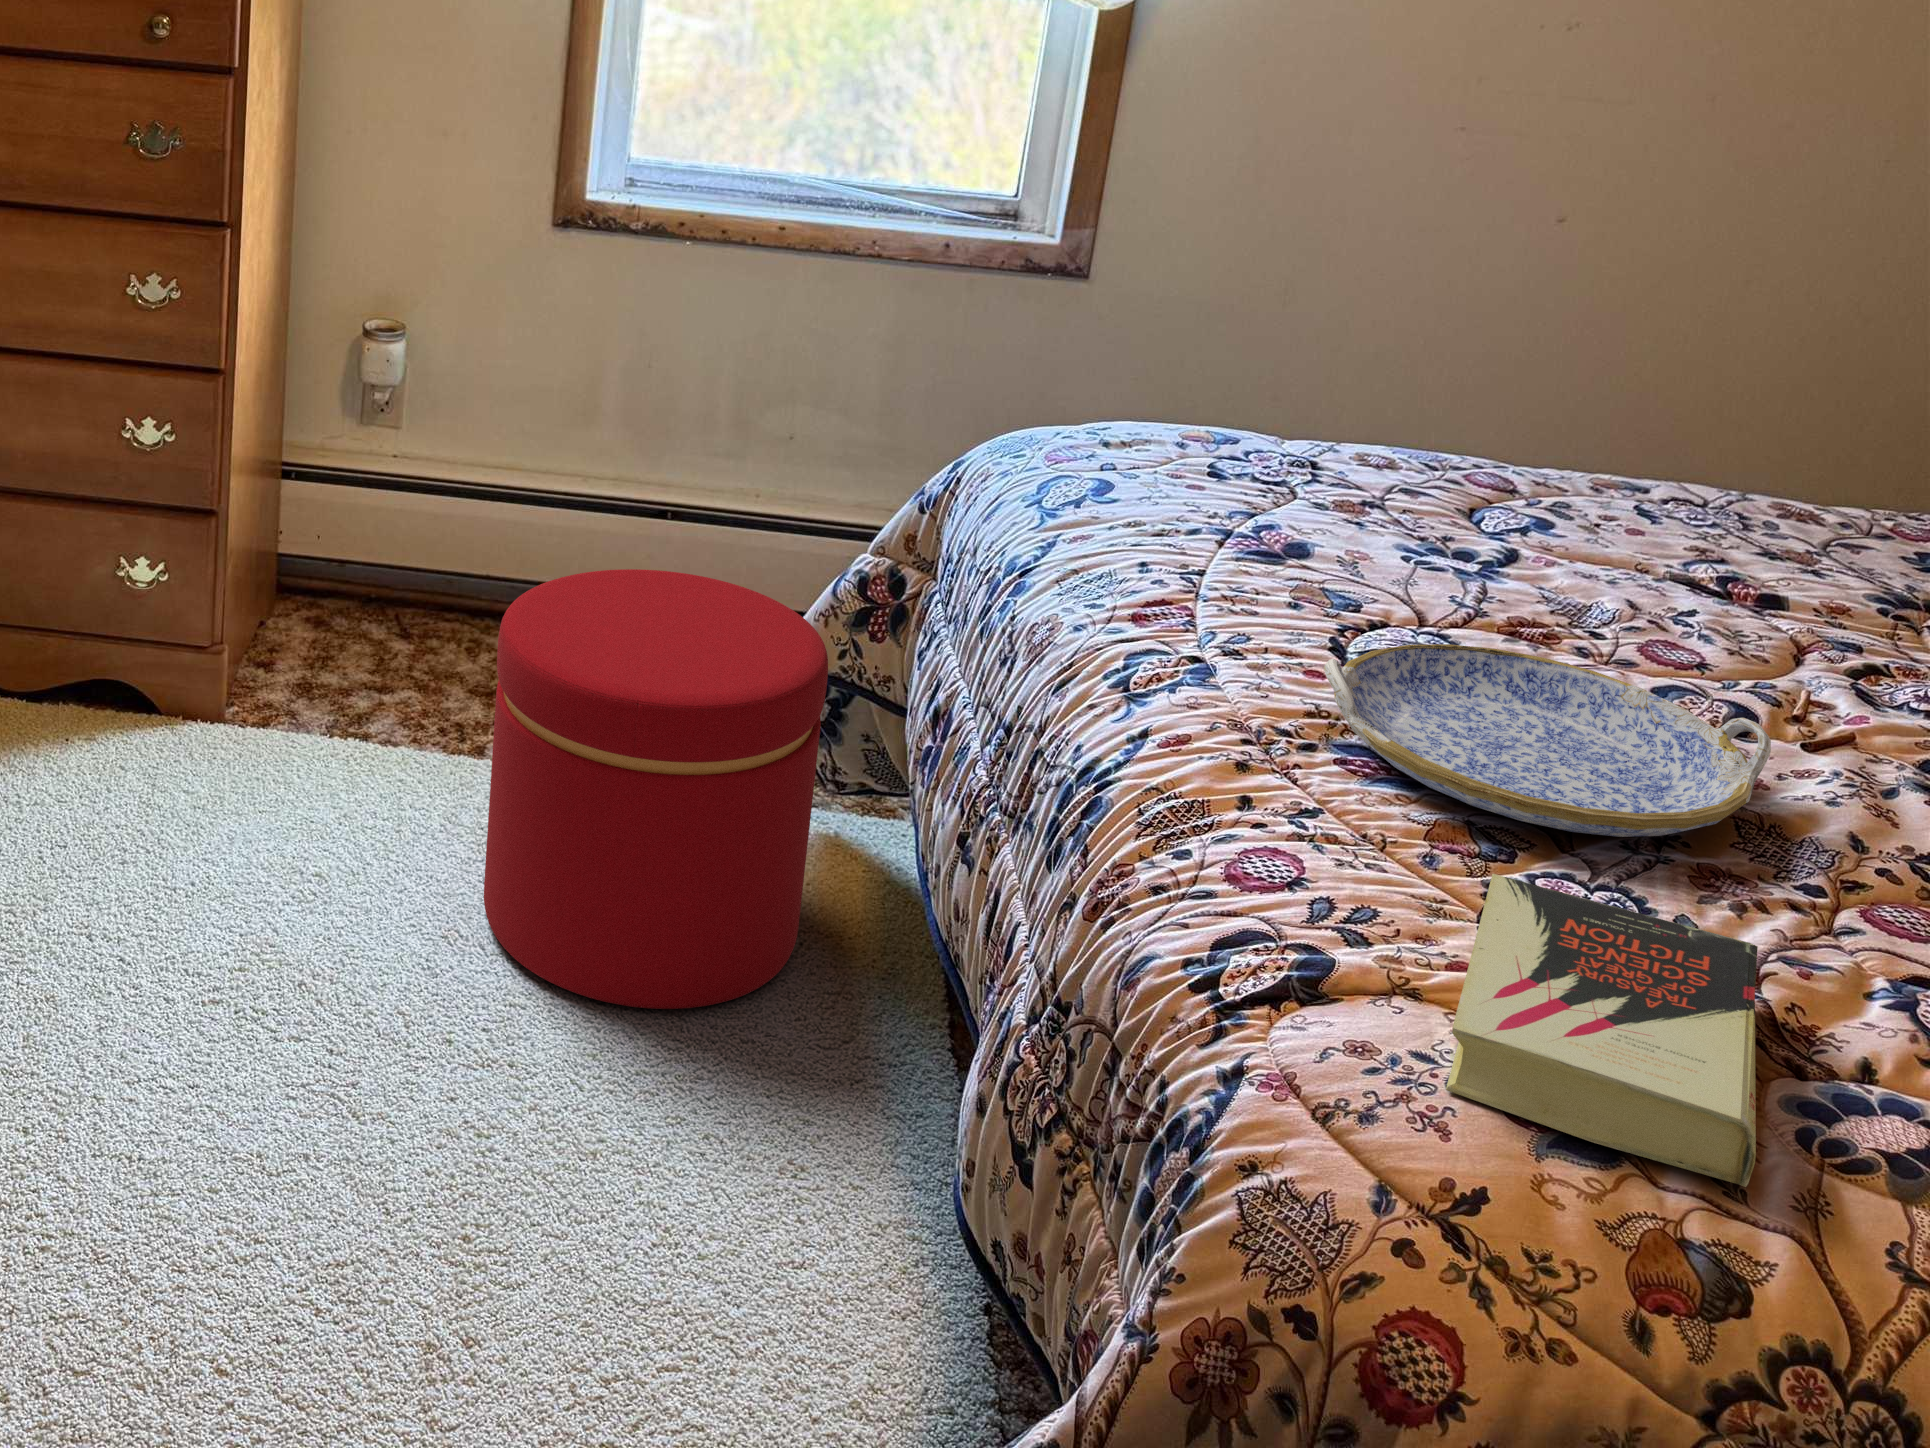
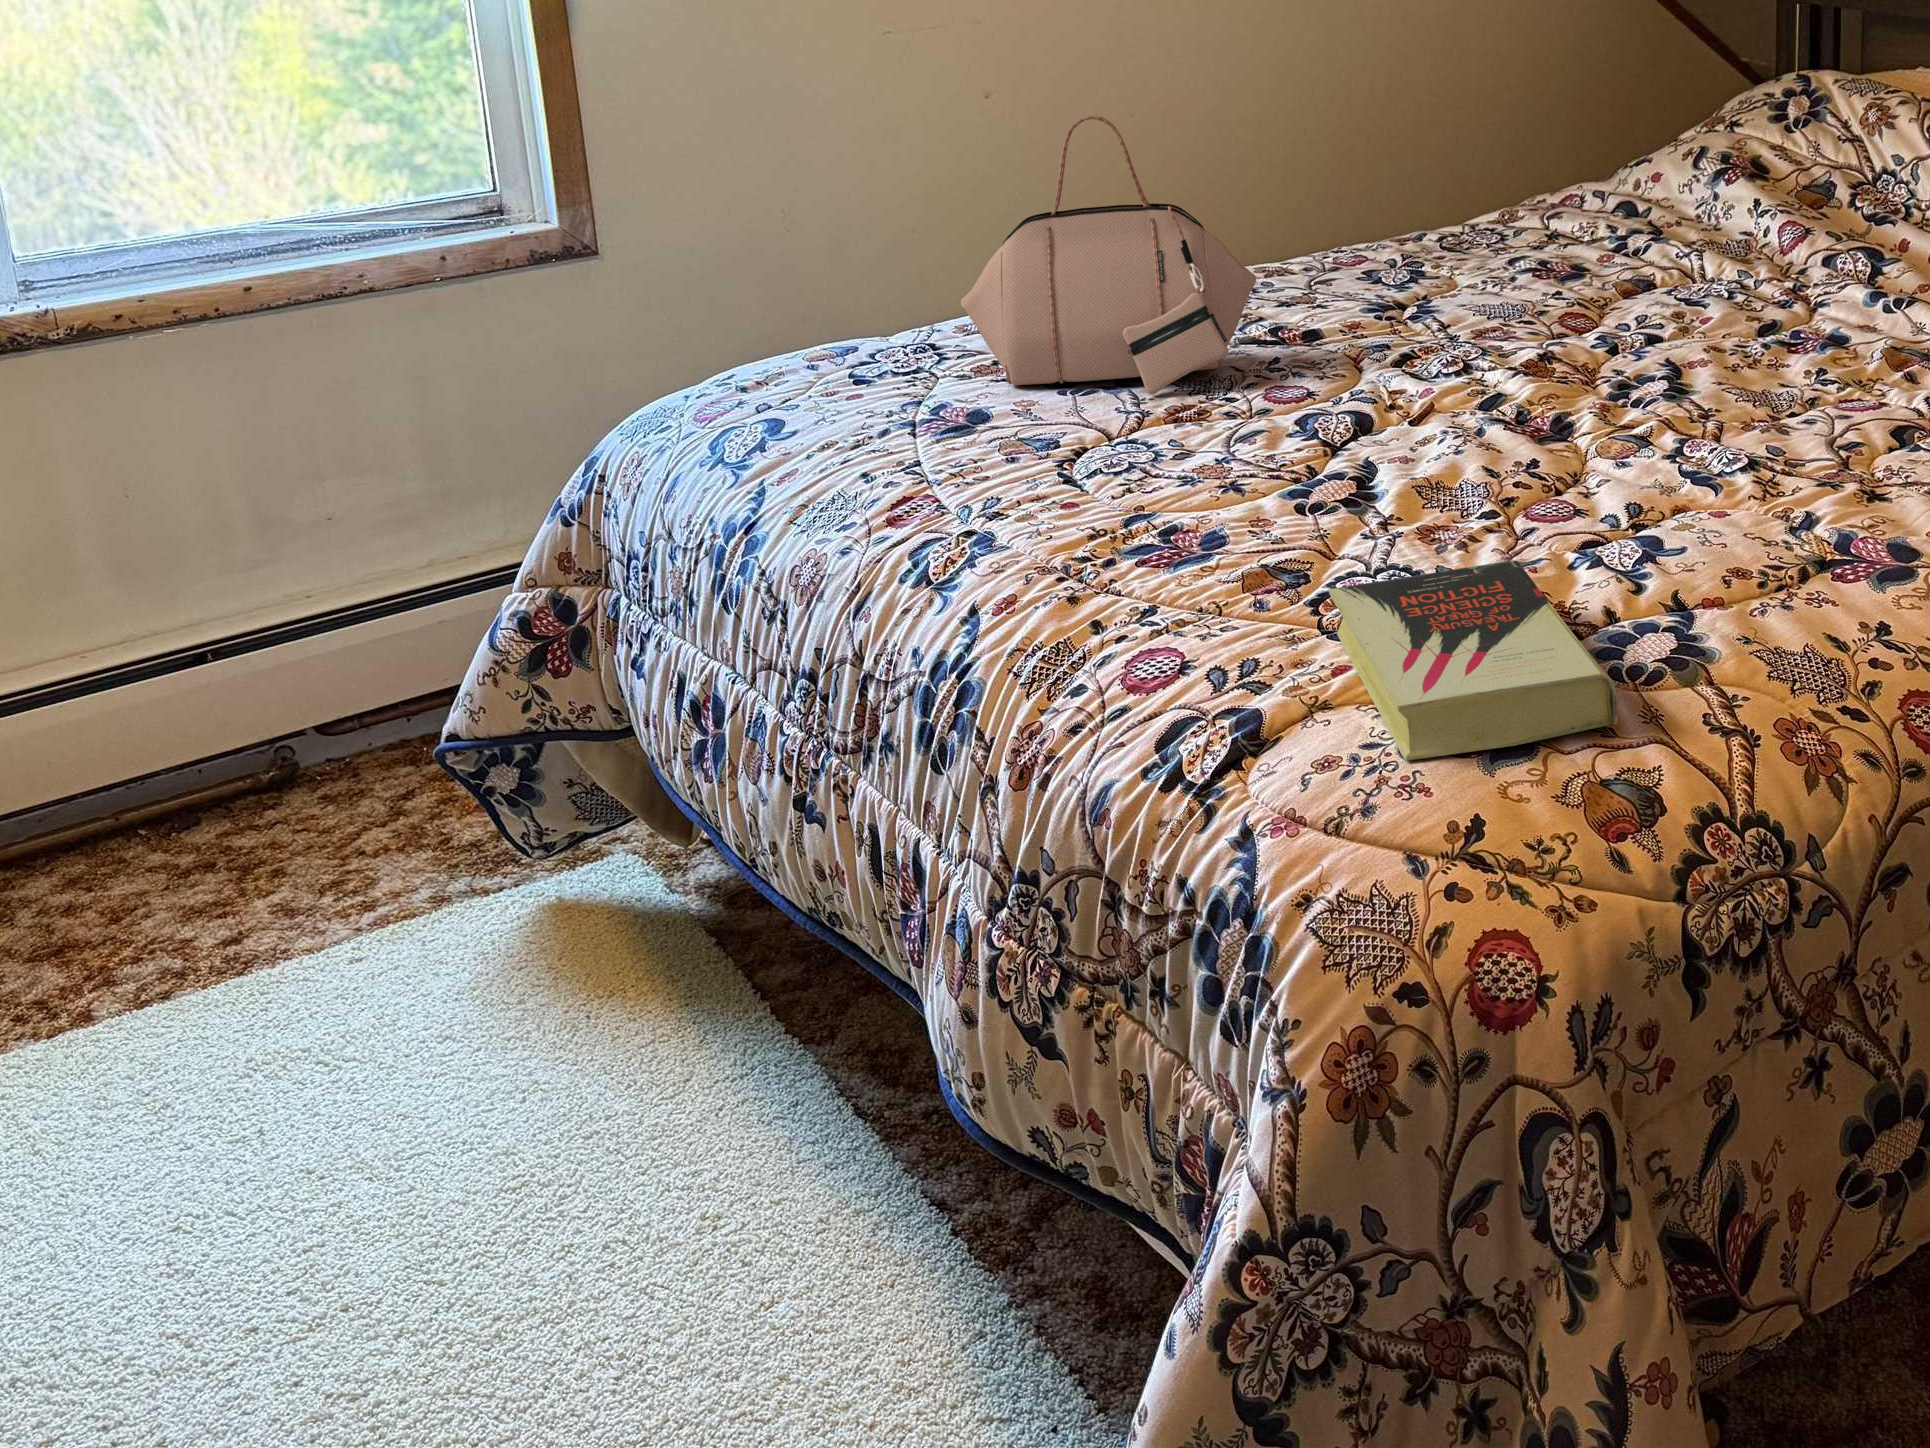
handbag: none [1338,284,1687,597] -> present [961,115,1256,394]
ottoman: present [484,569,828,1009] -> none [128,670,600,1207]
serving tray: present [1324,644,1771,837] -> none [1094,411,1430,555]

